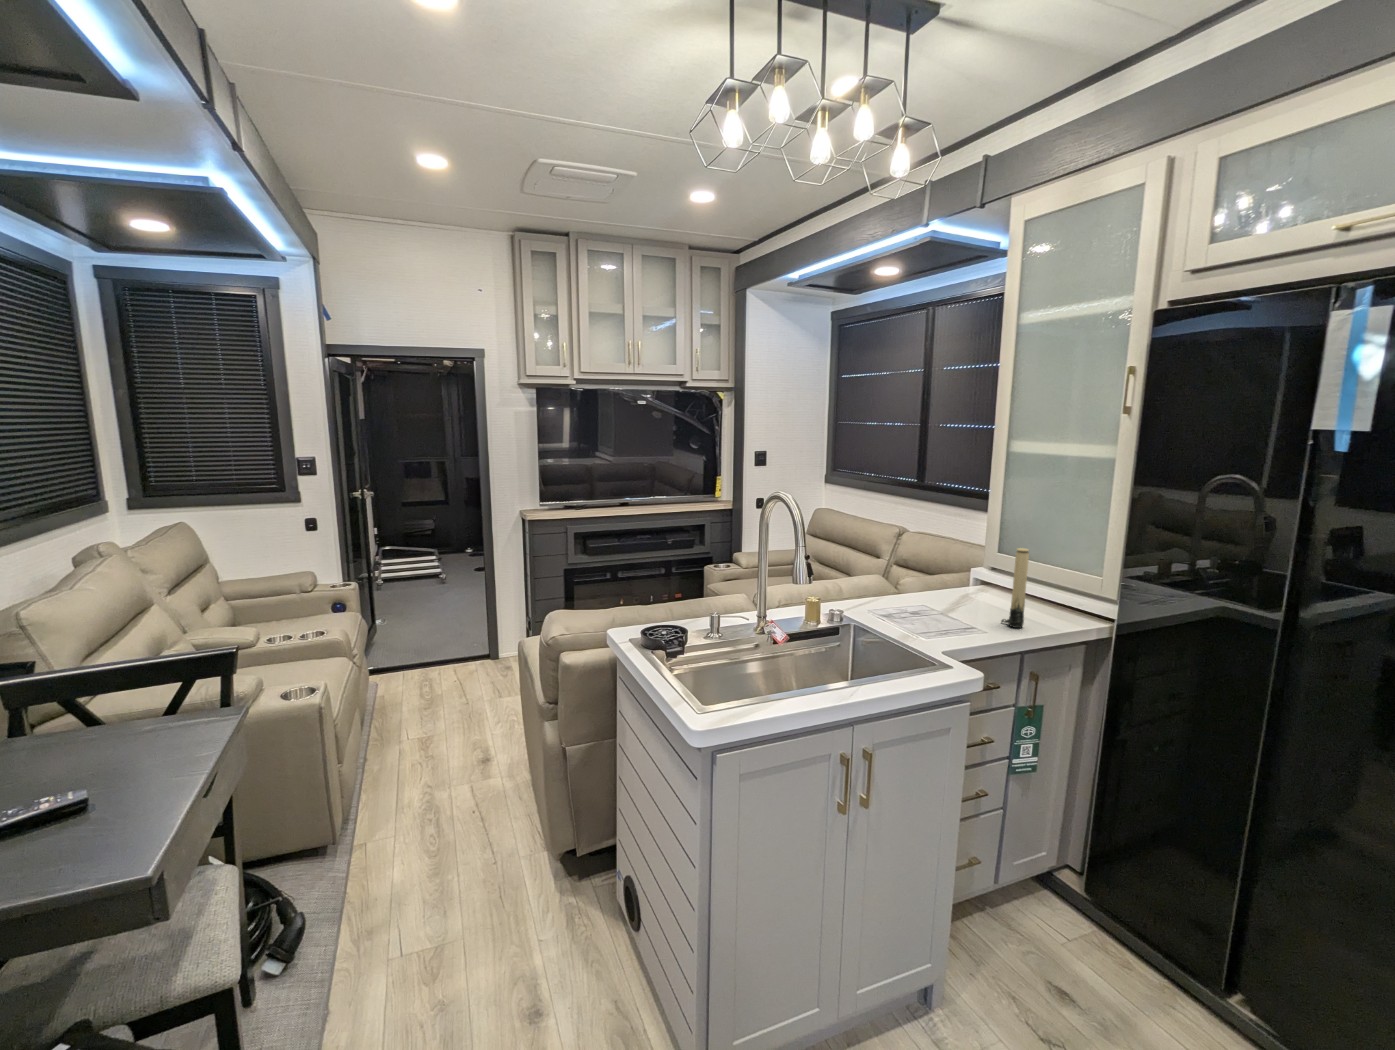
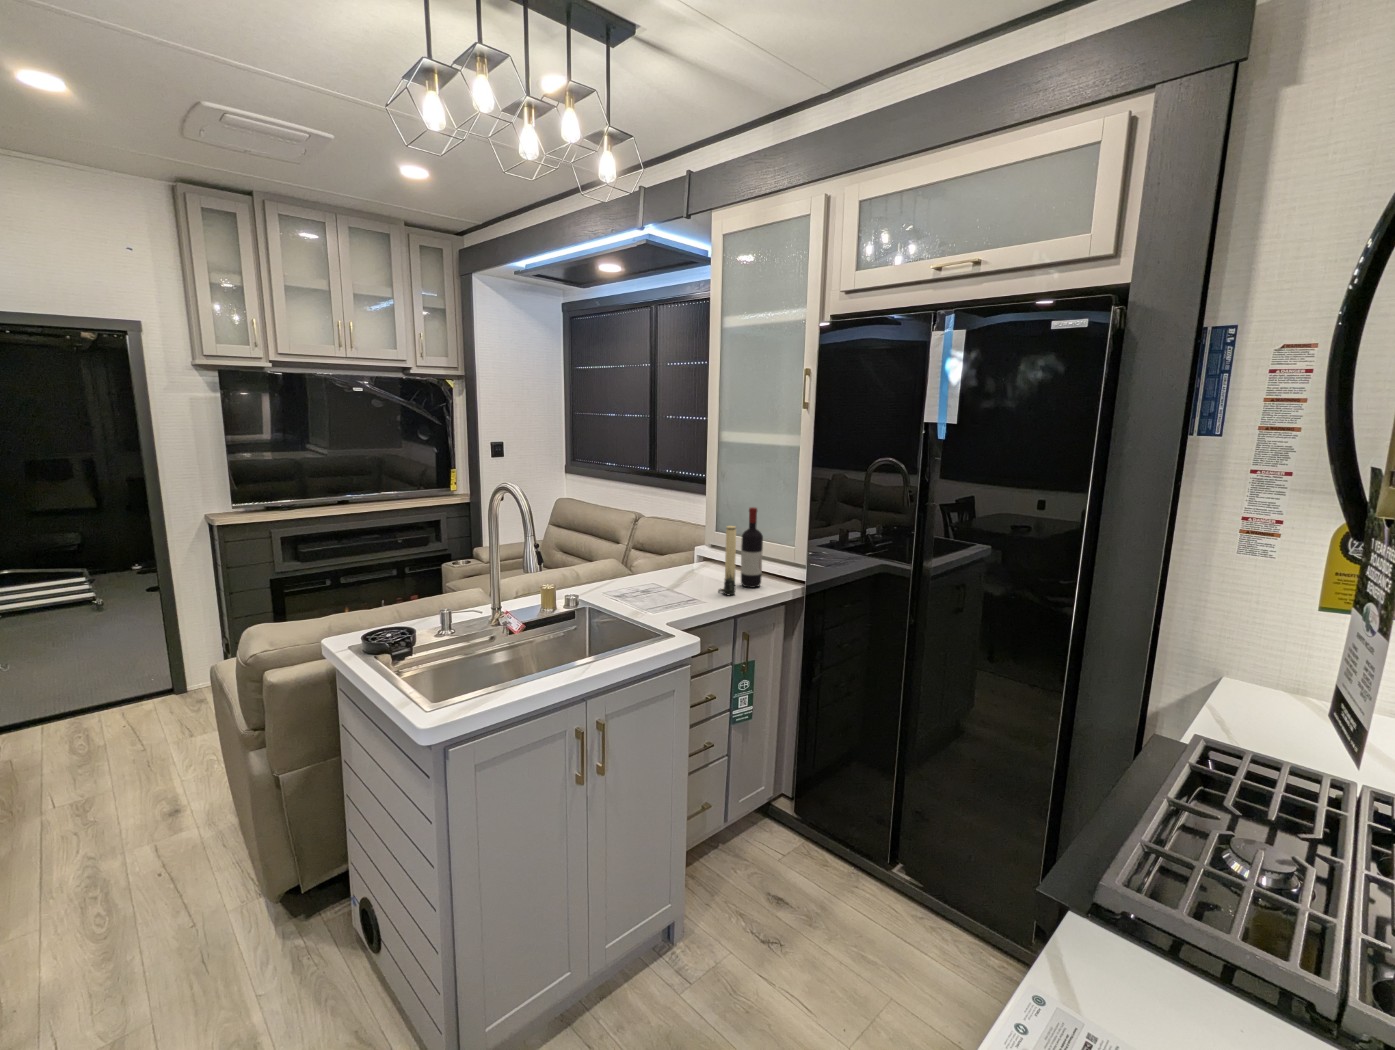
wine bottle: none [1029,529,1061,622] -> present [741,507,763,588]

